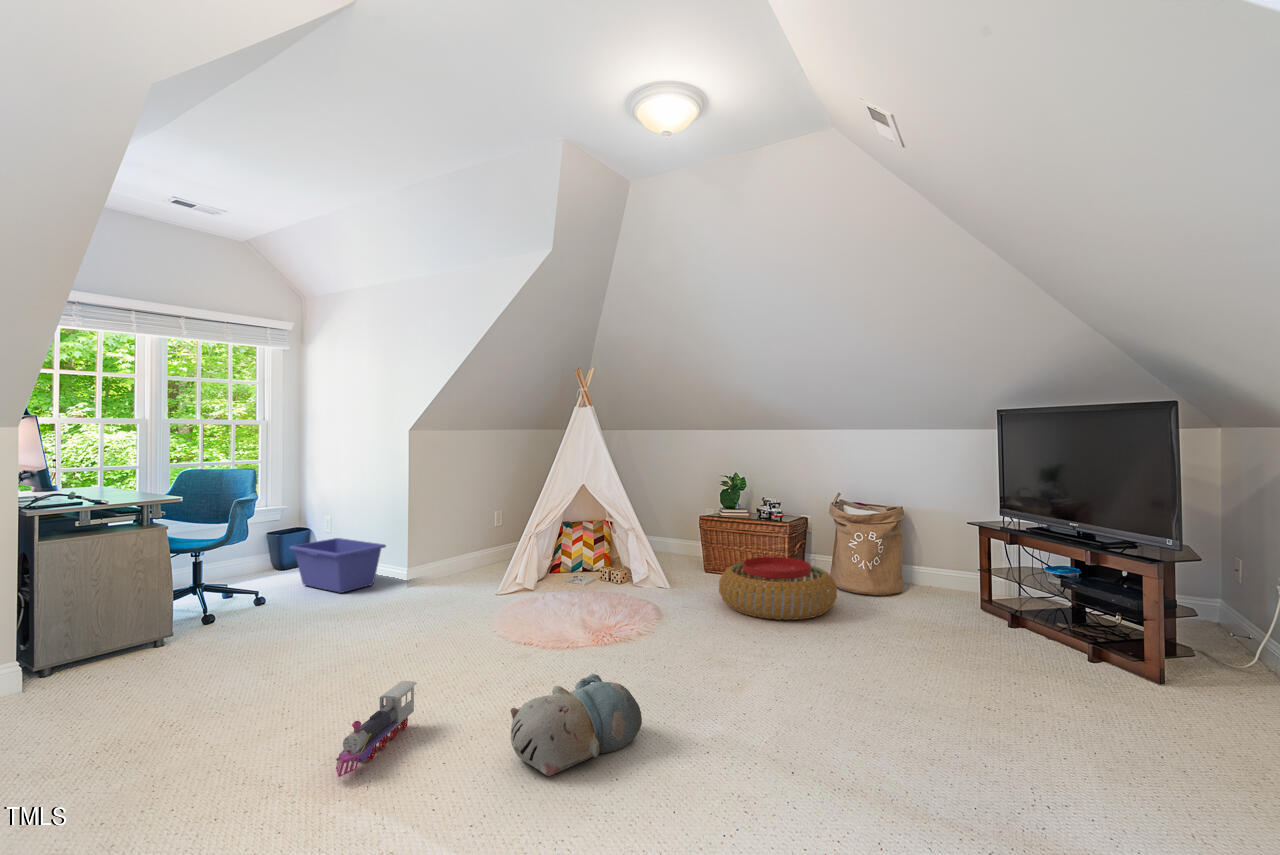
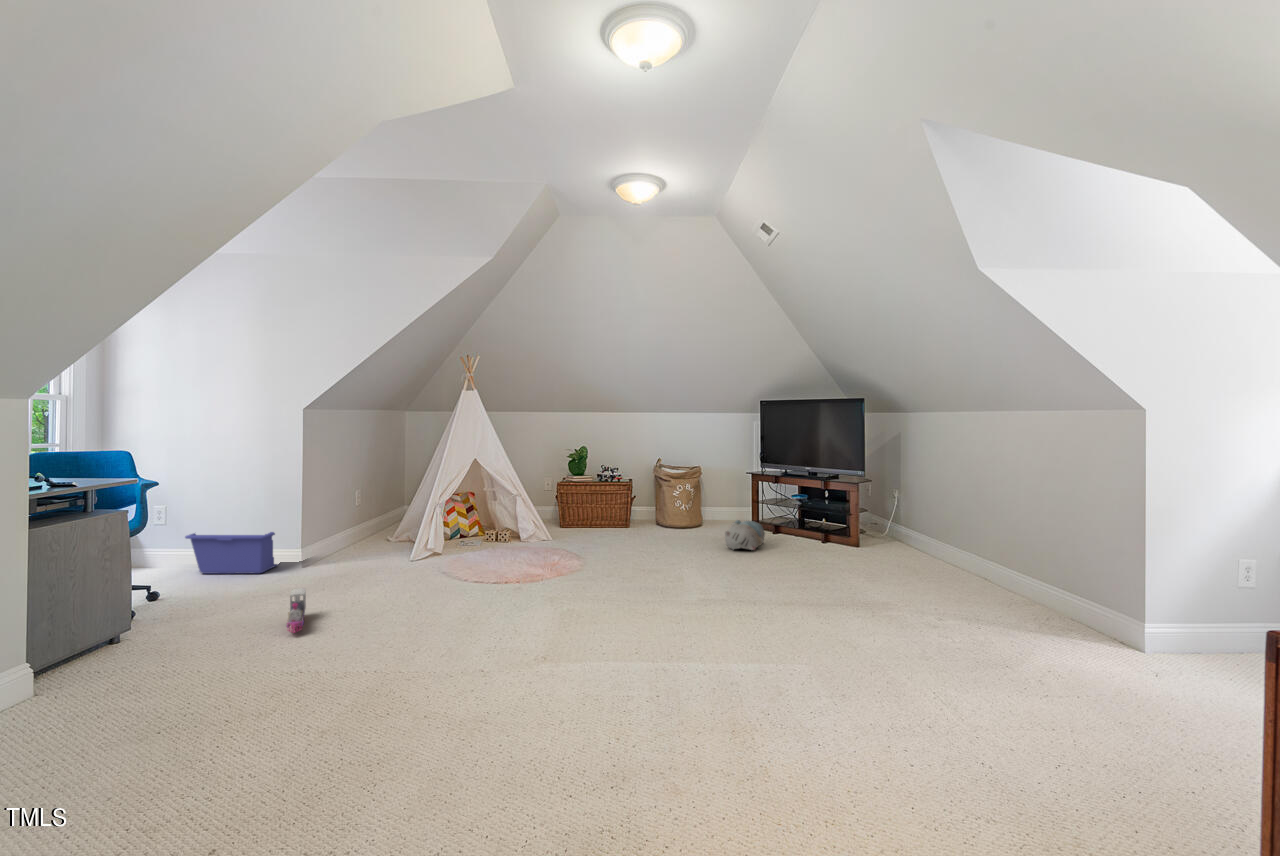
pouf: present [719,557,837,620] -> none [594,506,678,547]
plush toy: present [510,674,642,776] -> present [725,520,765,550]
toy train: present [336,681,417,777] -> present [287,588,306,633]

